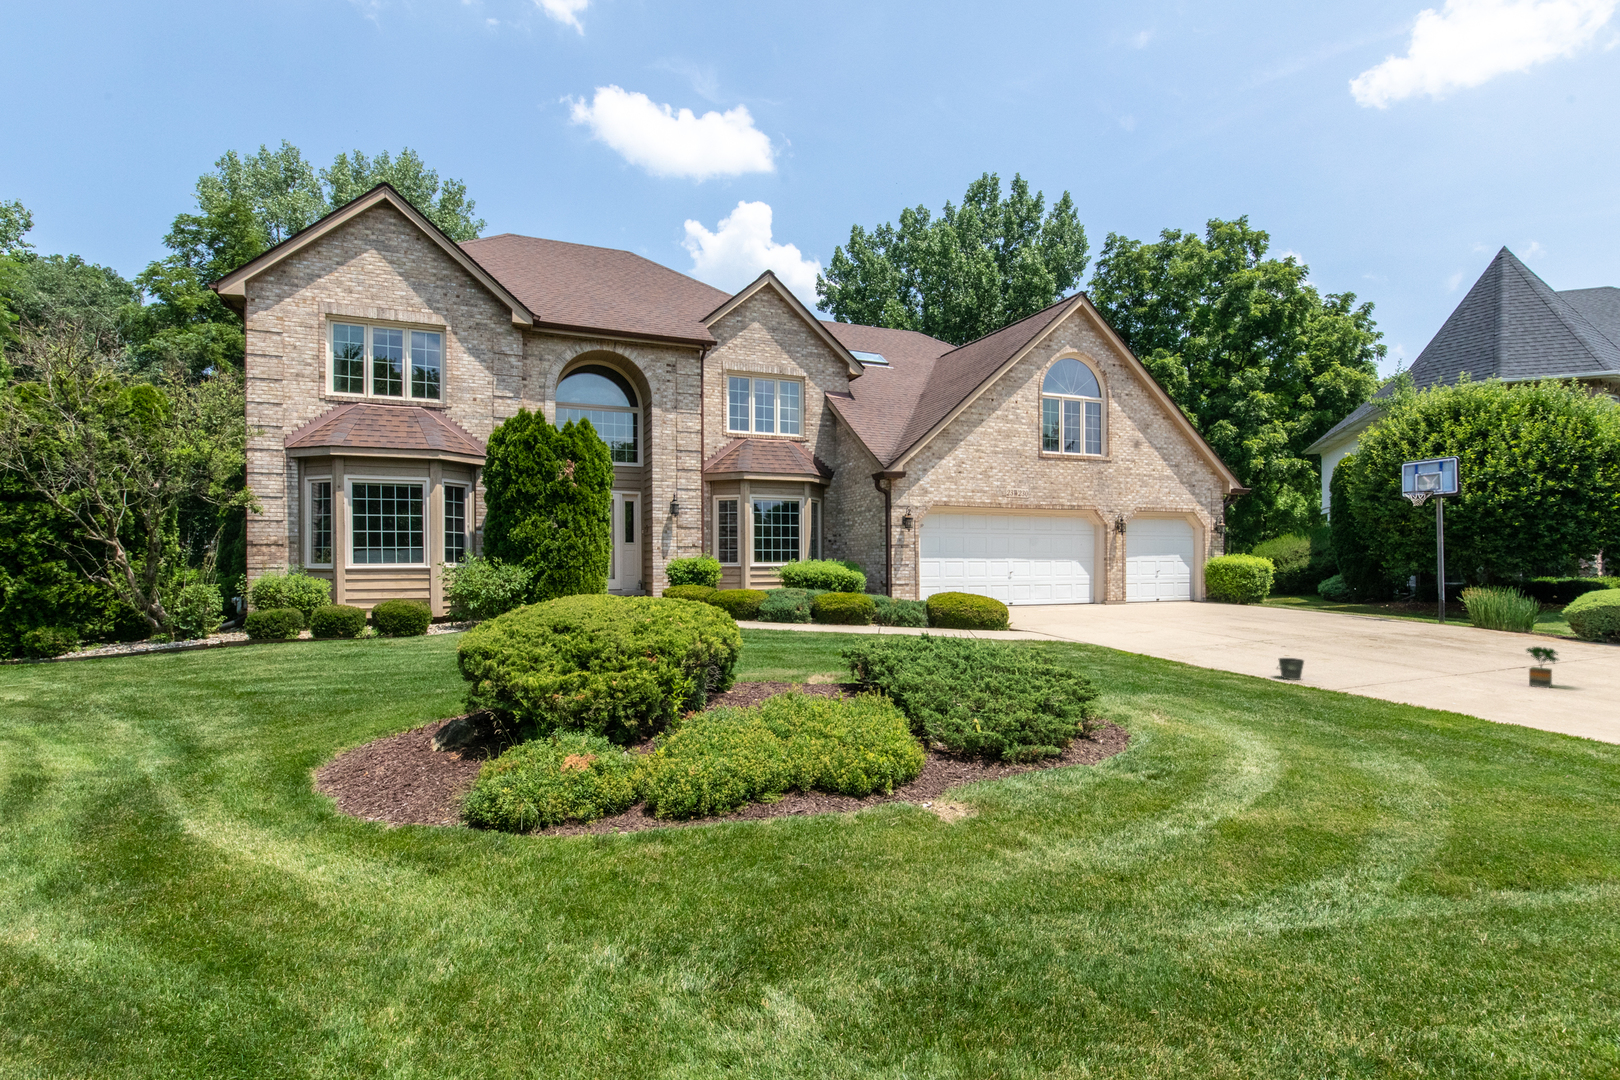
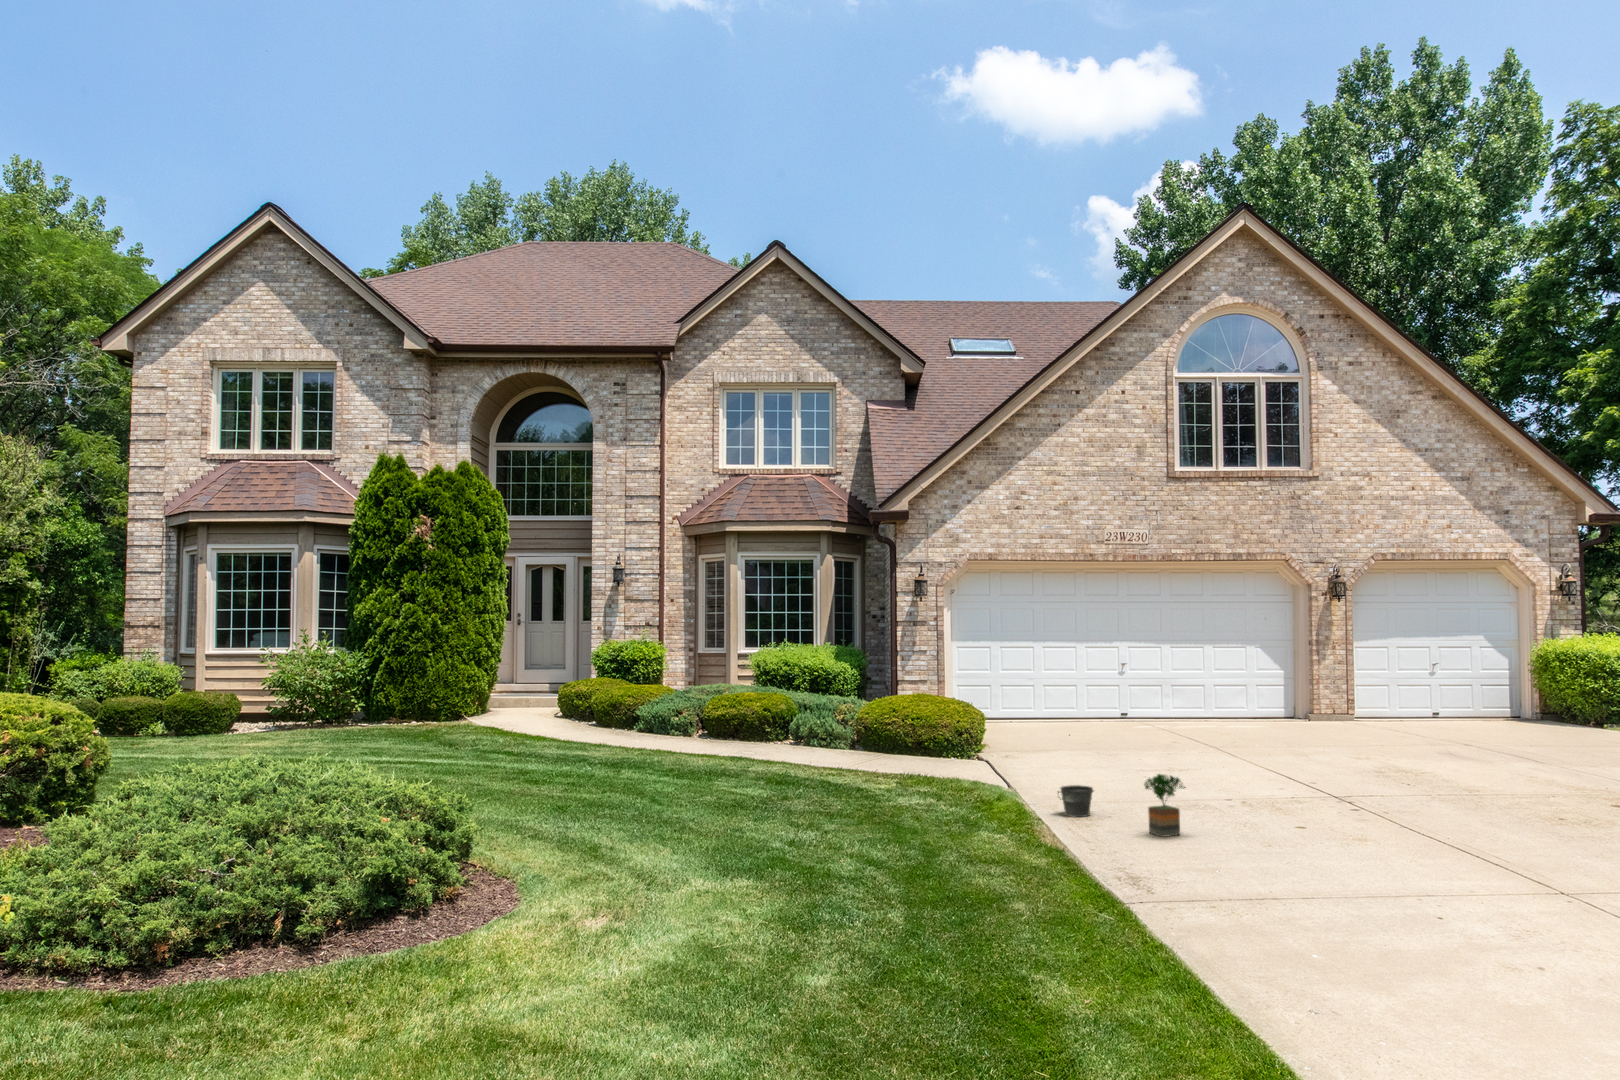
potted tree: present [1526,647,1558,688] -> present [1144,774,1185,837]

